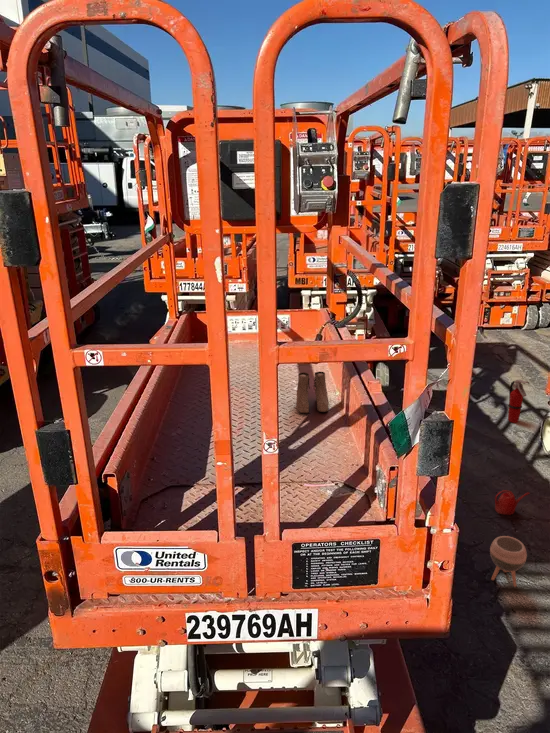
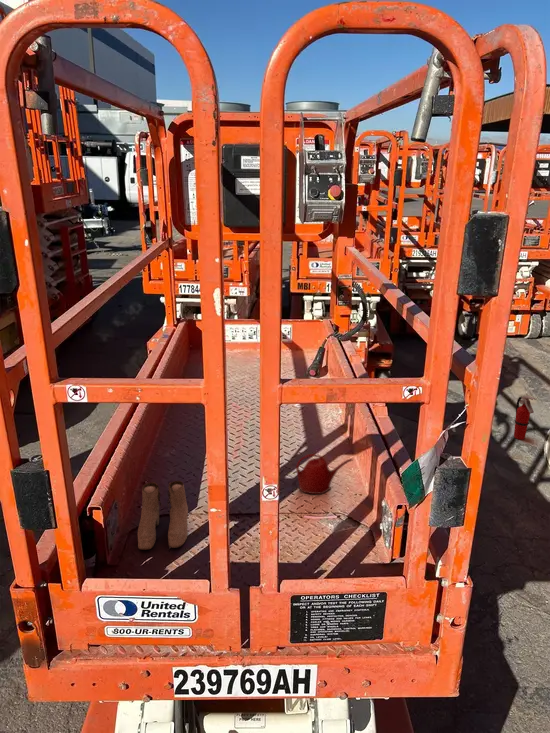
boots: present [296,372,329,413] -> present [138,481,188,550]
watering can: present [495,490,529,515] -> present [296,454,352,494]
planter: present [490,536,527,587] -> none [496,566,534,620]

